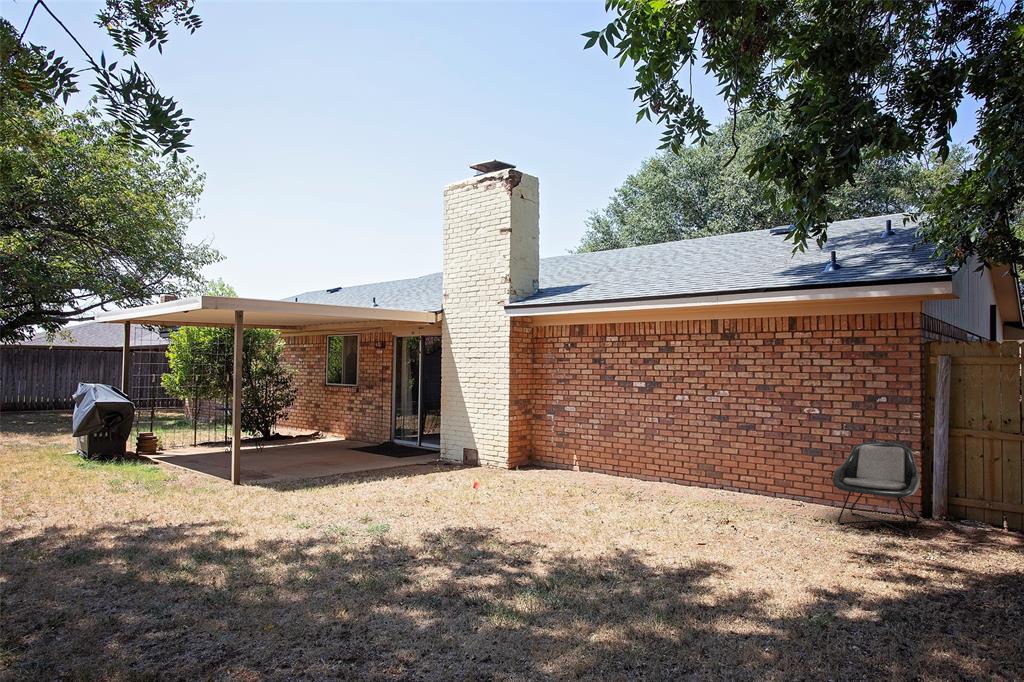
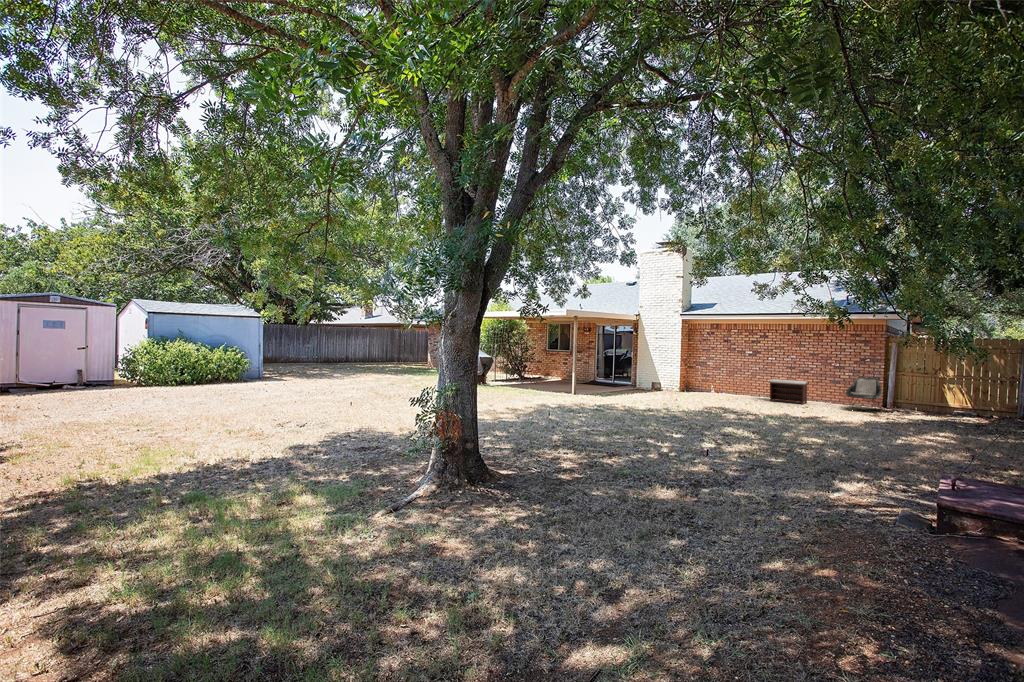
bench: none [671,442,755,503] -> present [769,379,808,404]

